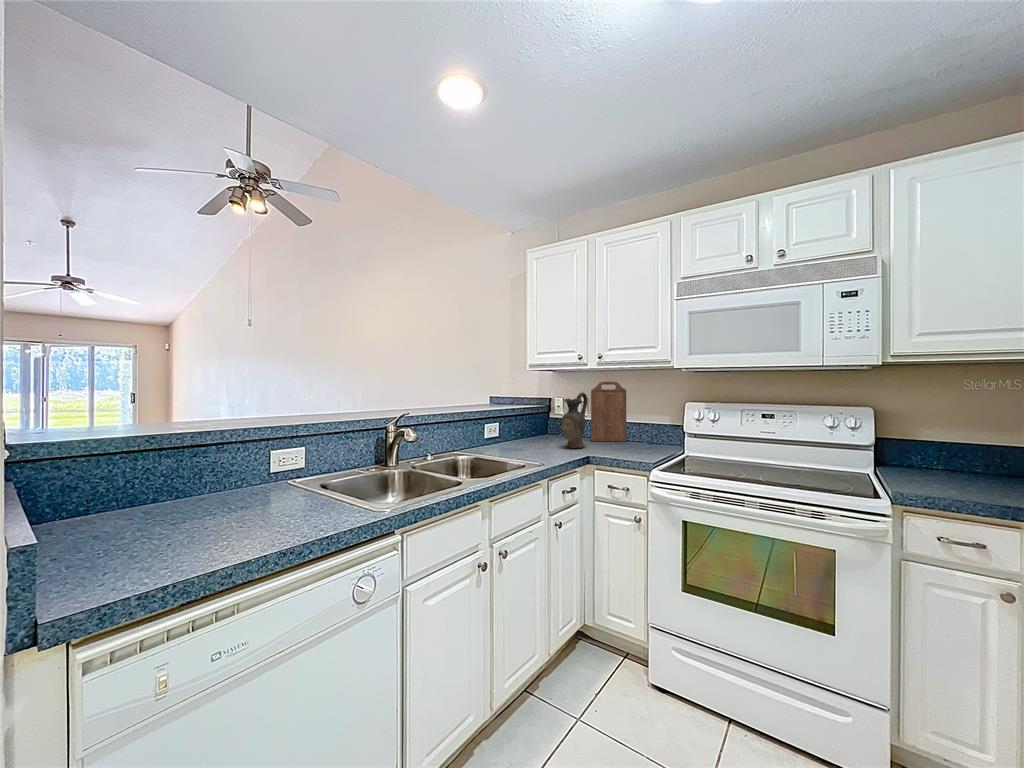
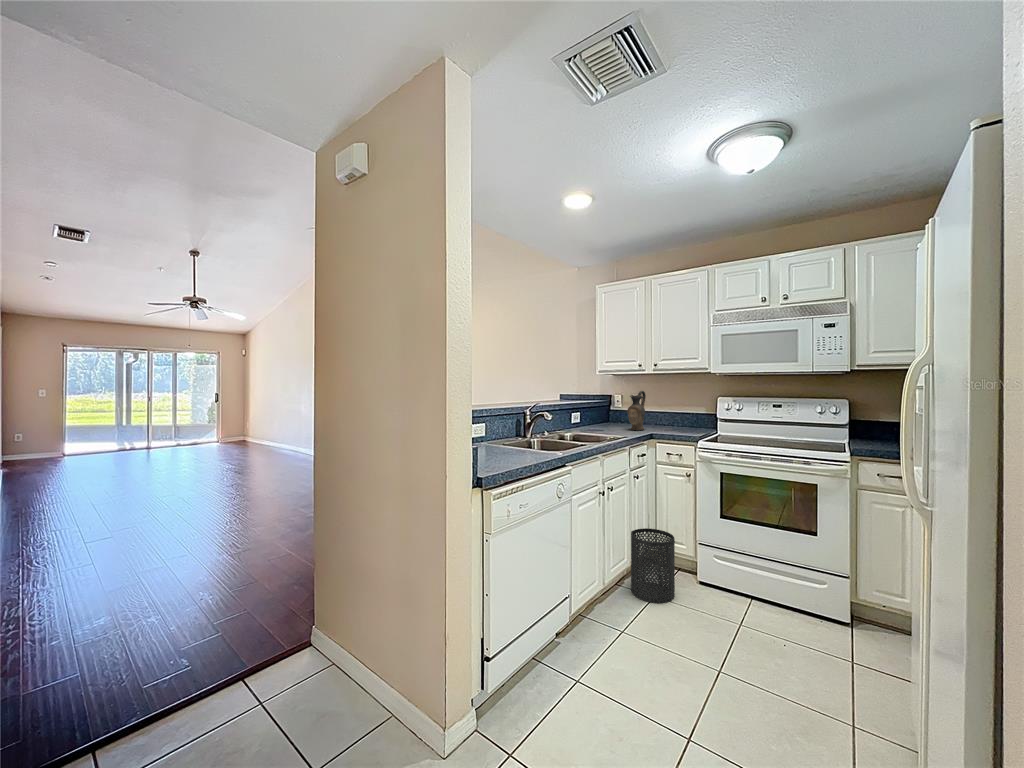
cutting board: present [591,382,626,441] -> none [646,383,673,427]
trash can: none [545,602,610,734] -> present [631,528,675,603]

